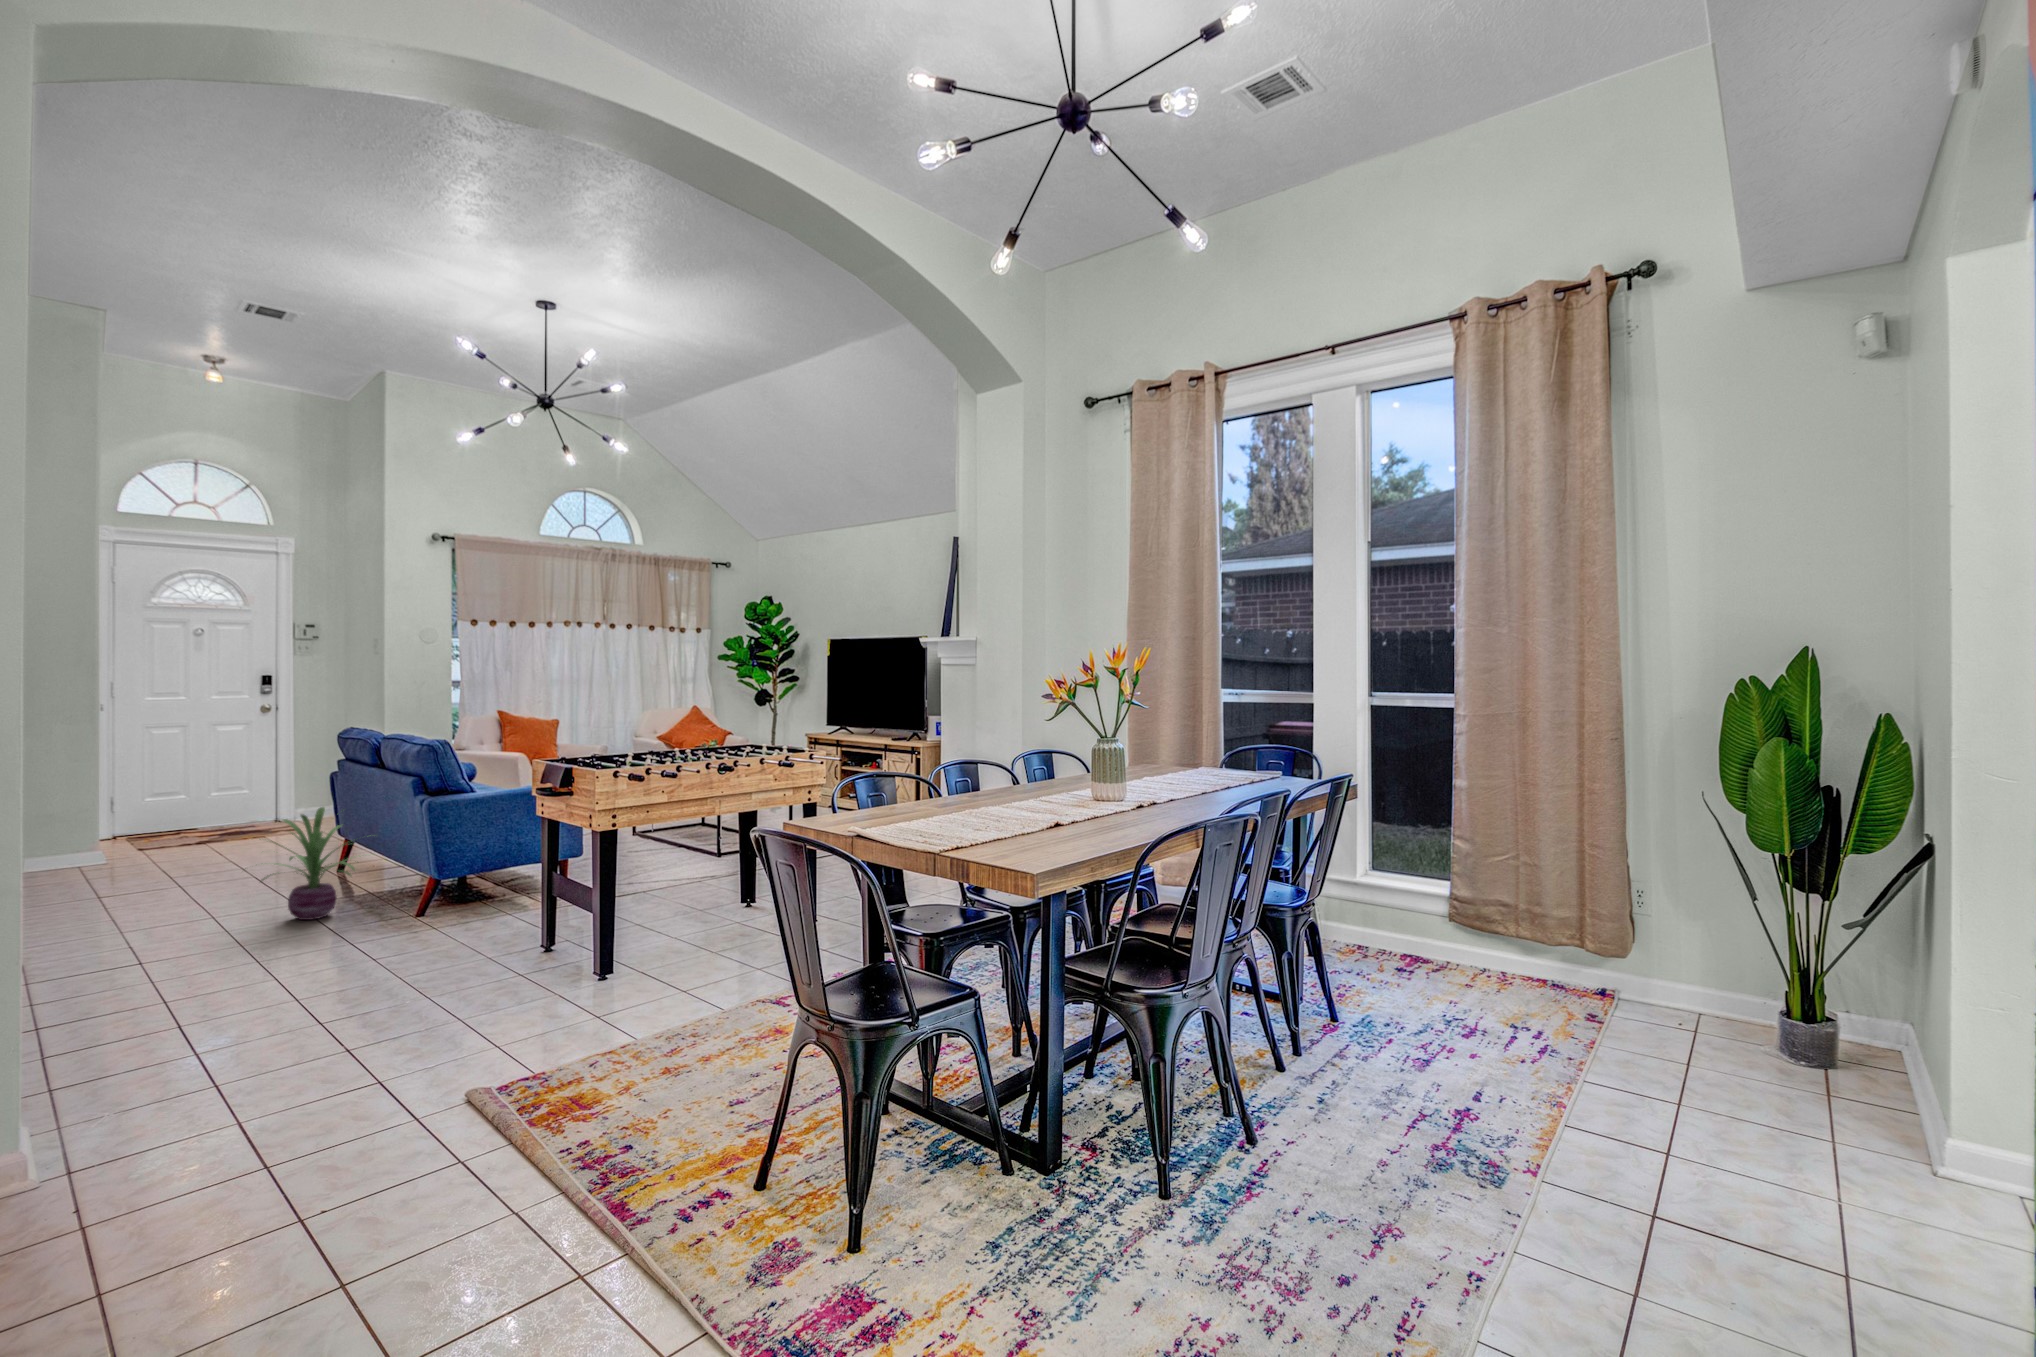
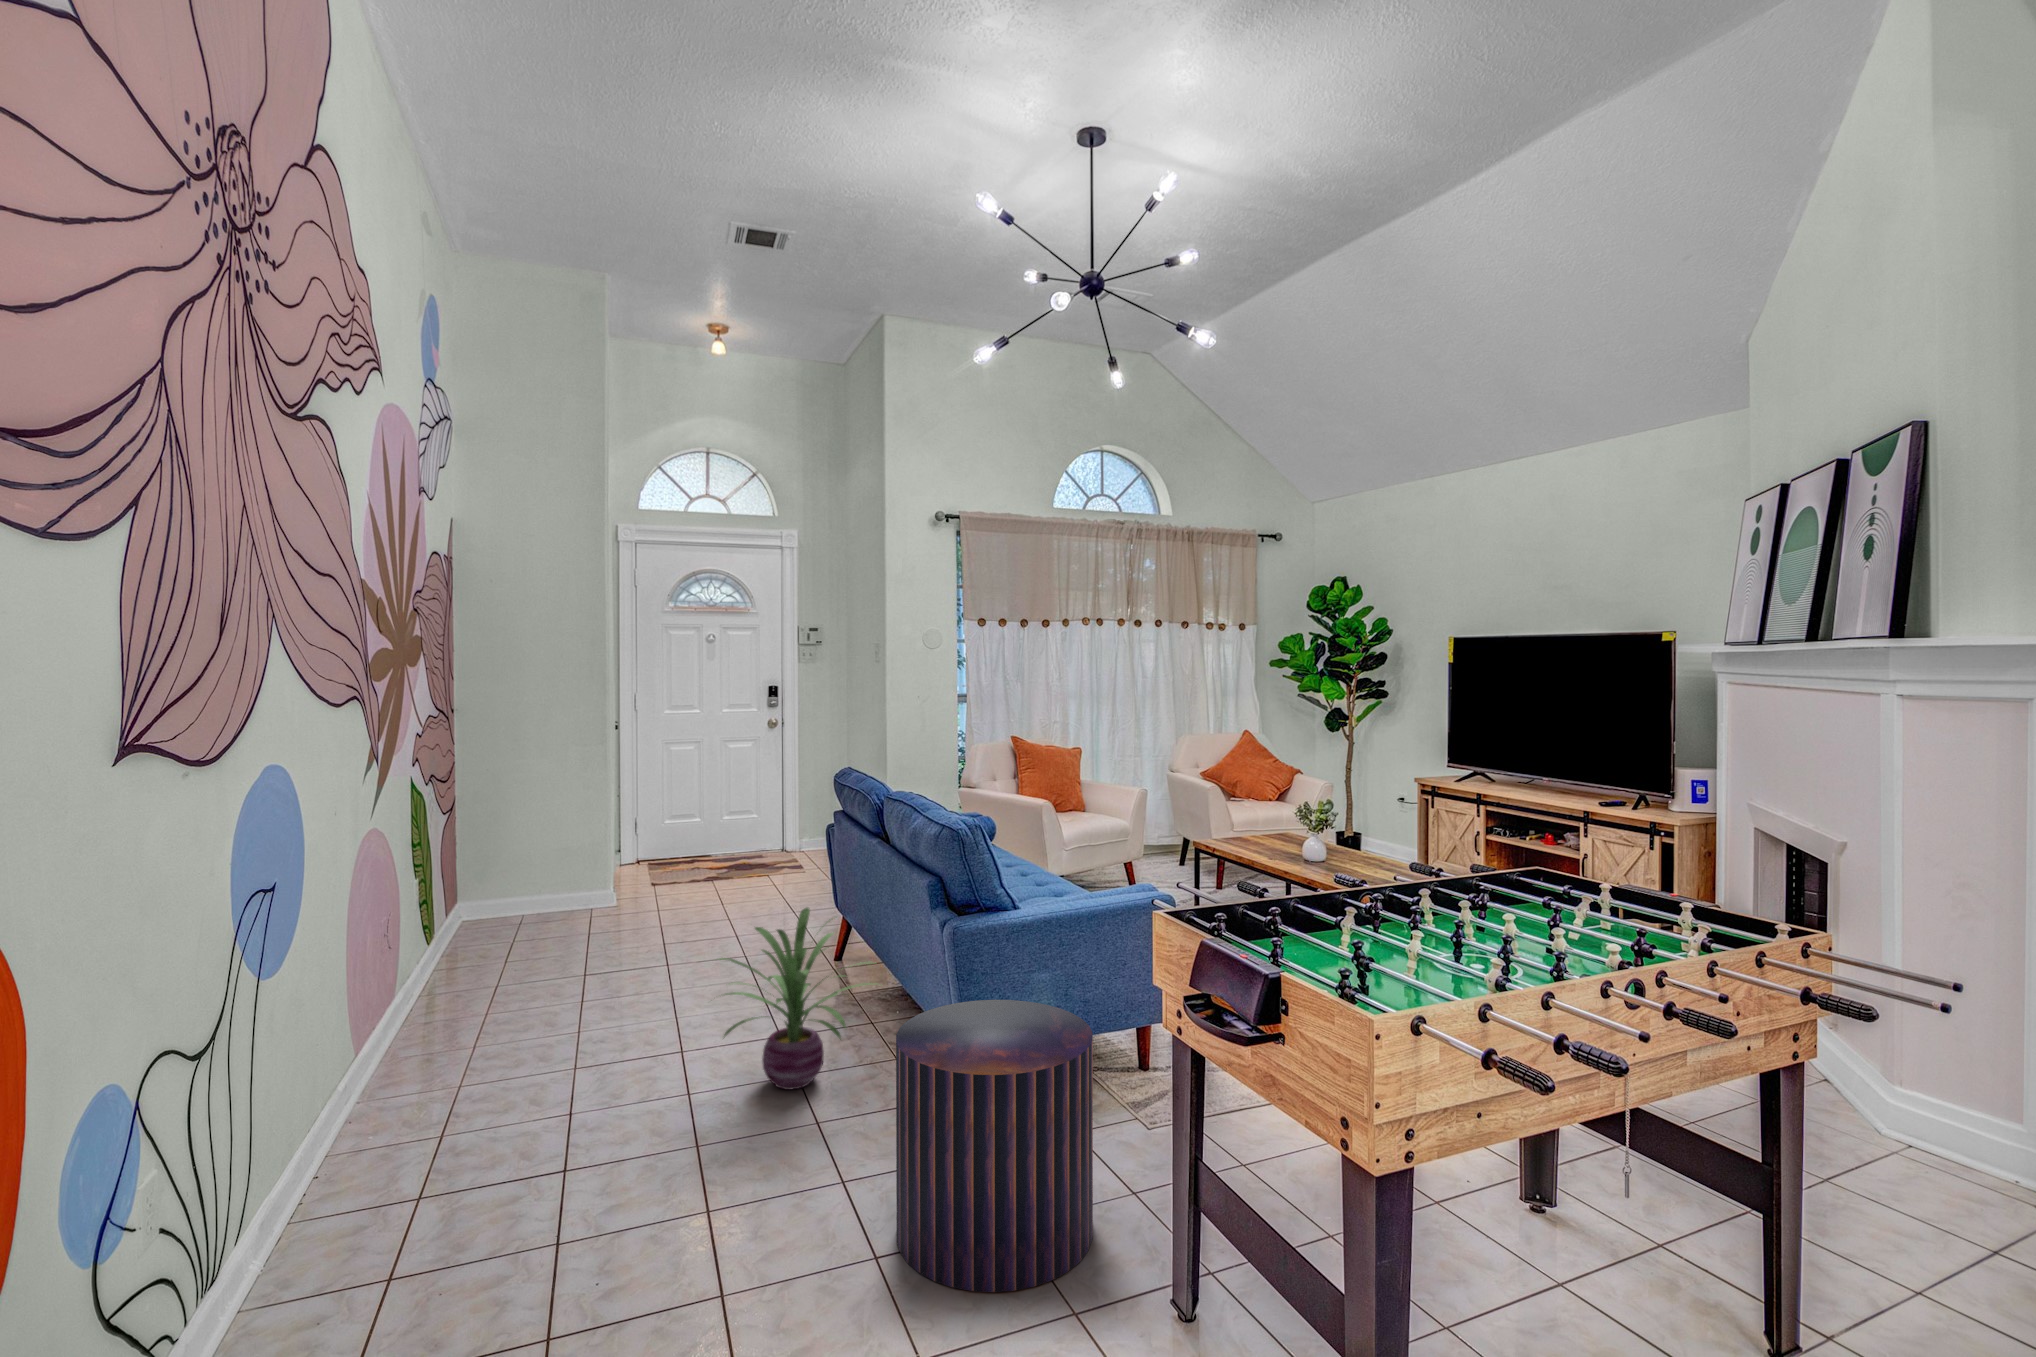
pouf: none [392,831,515,960] -> present [896,1000,1093,1292]

